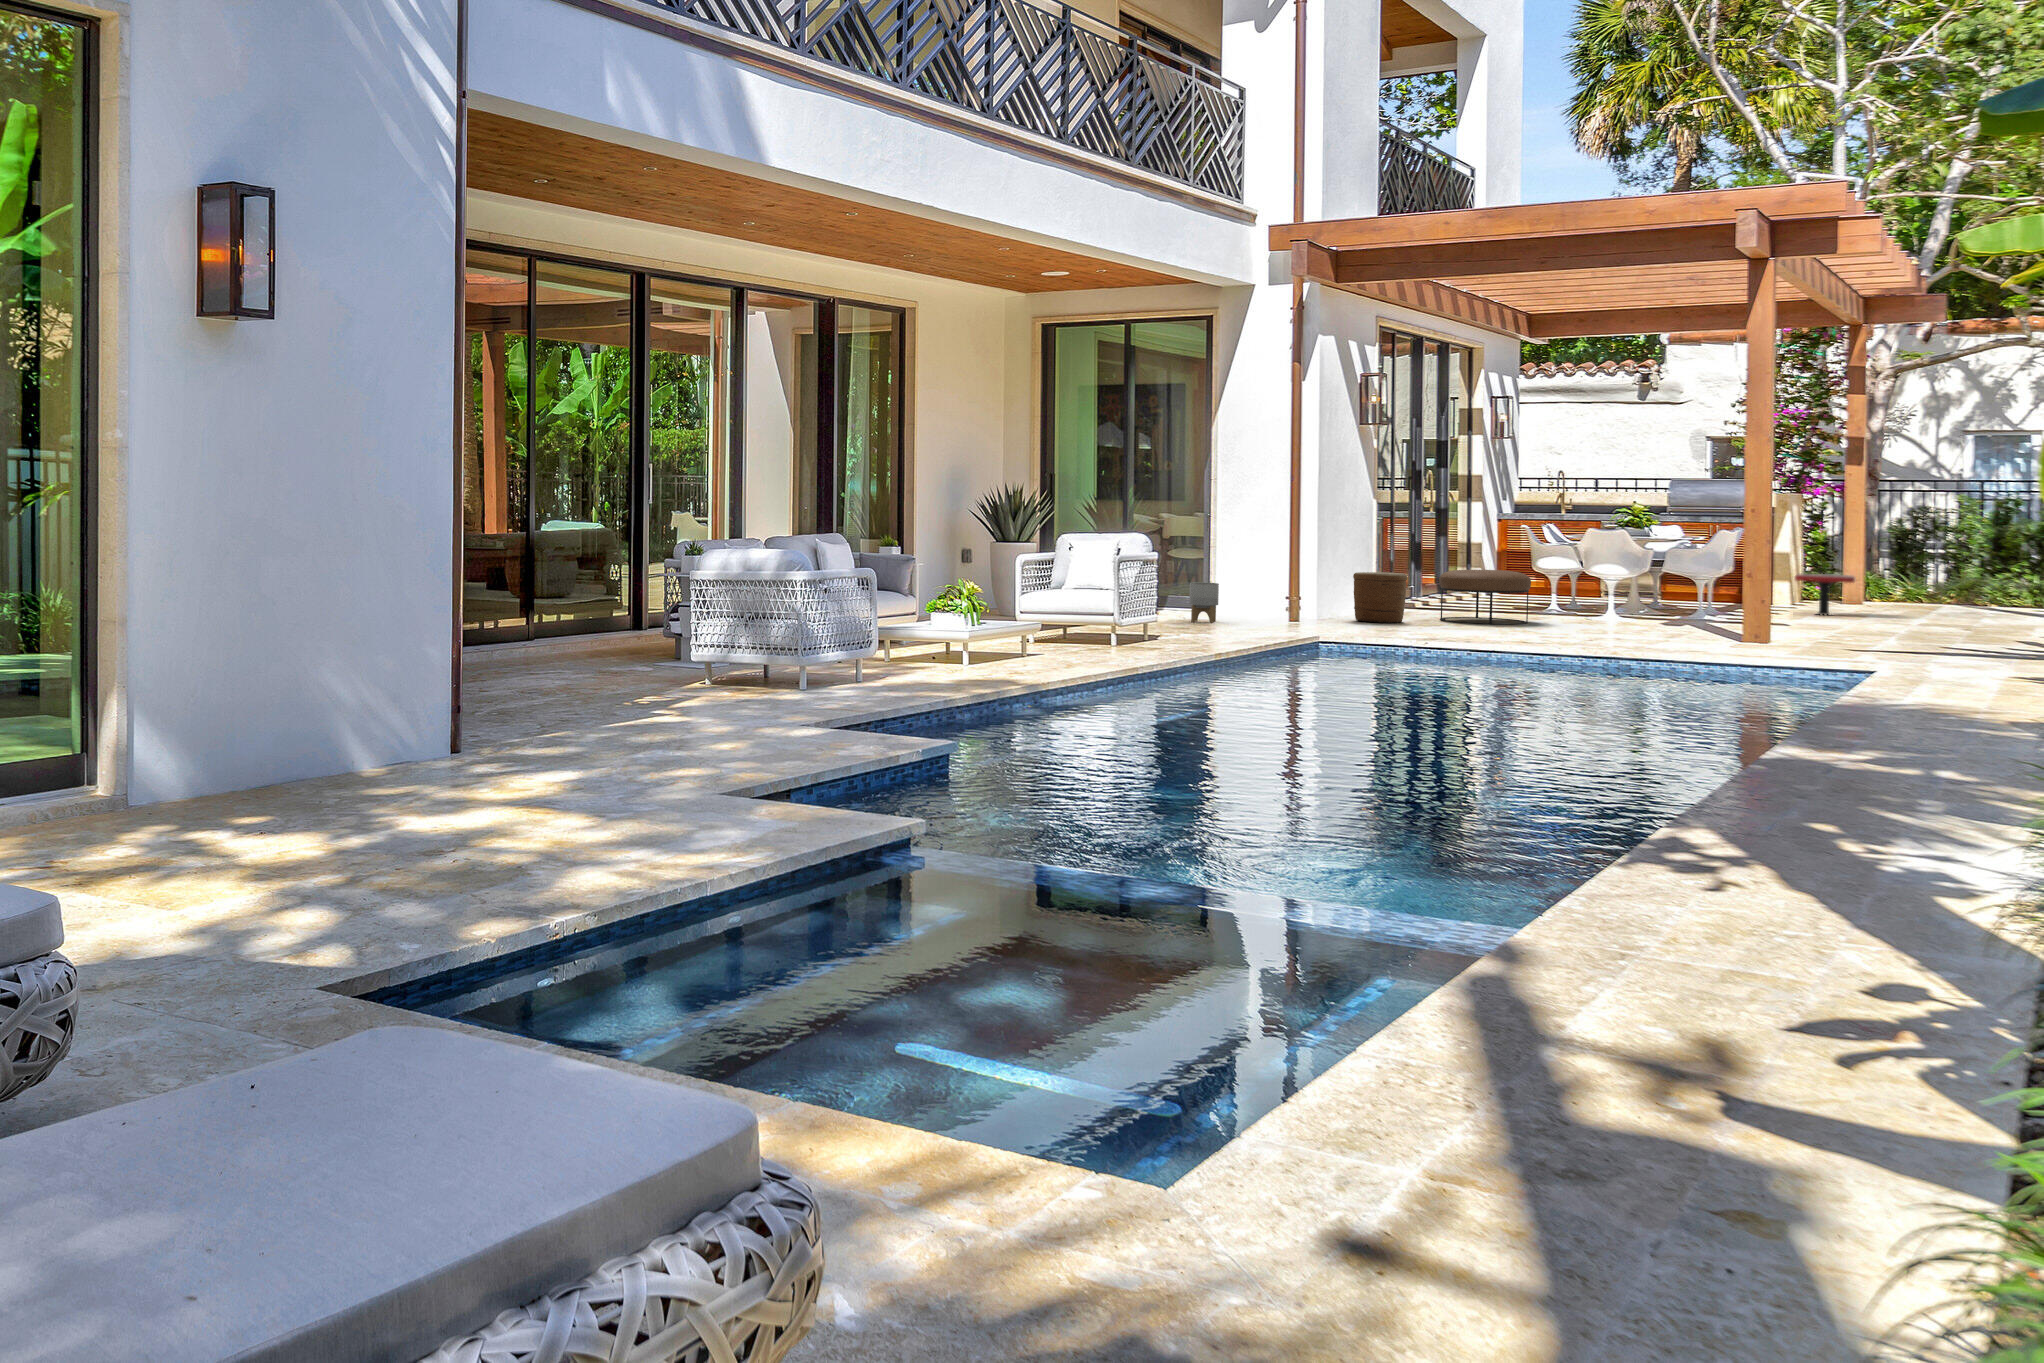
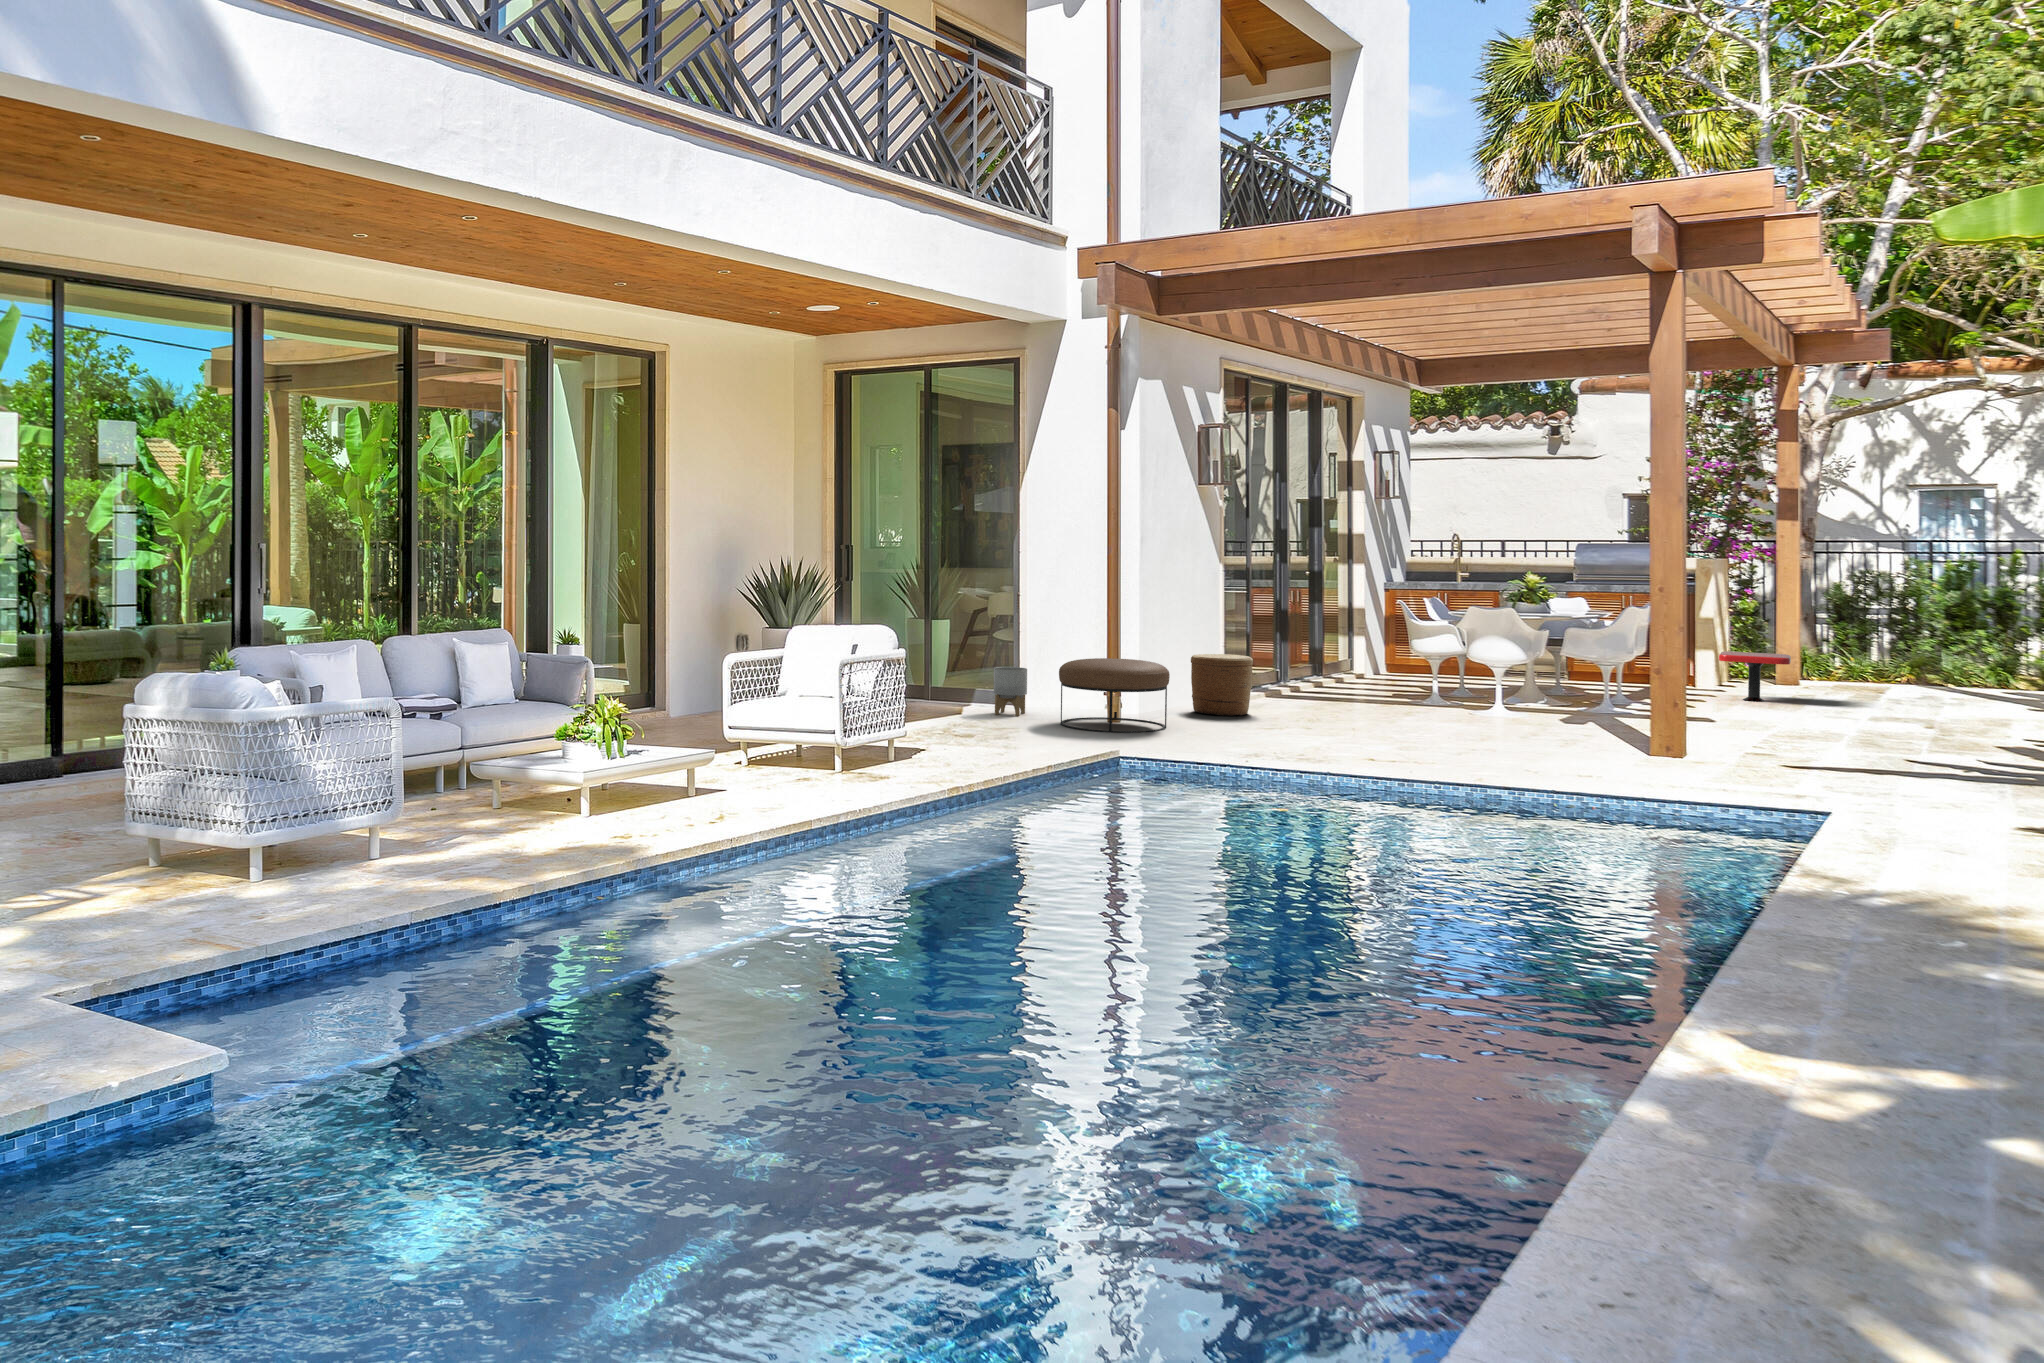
ottoman: present [1439,570,1531,625] -> present [1059,658,1170,733]

